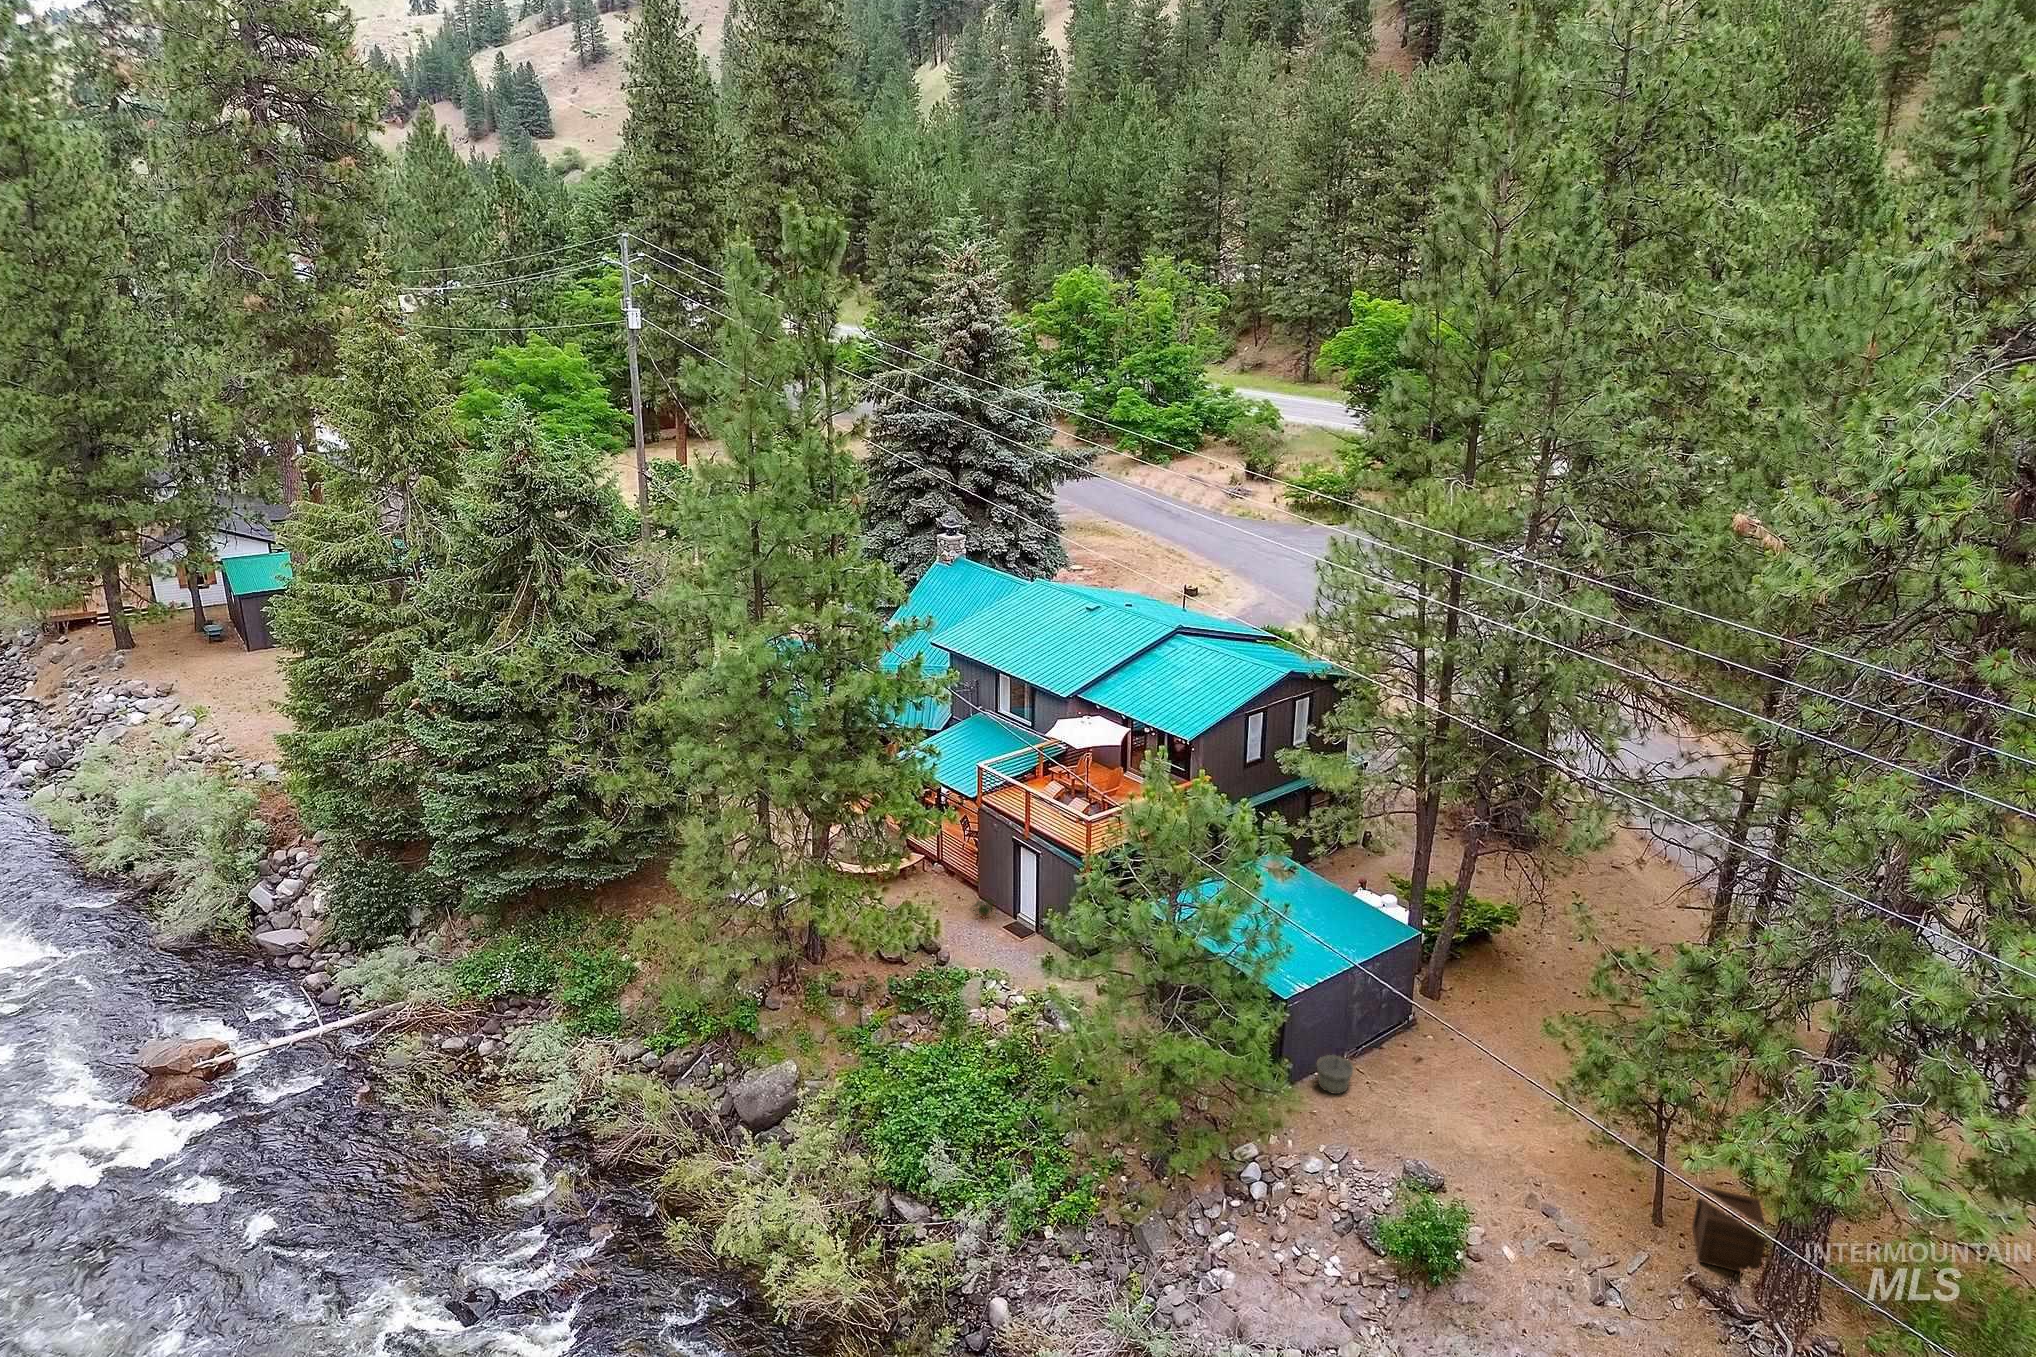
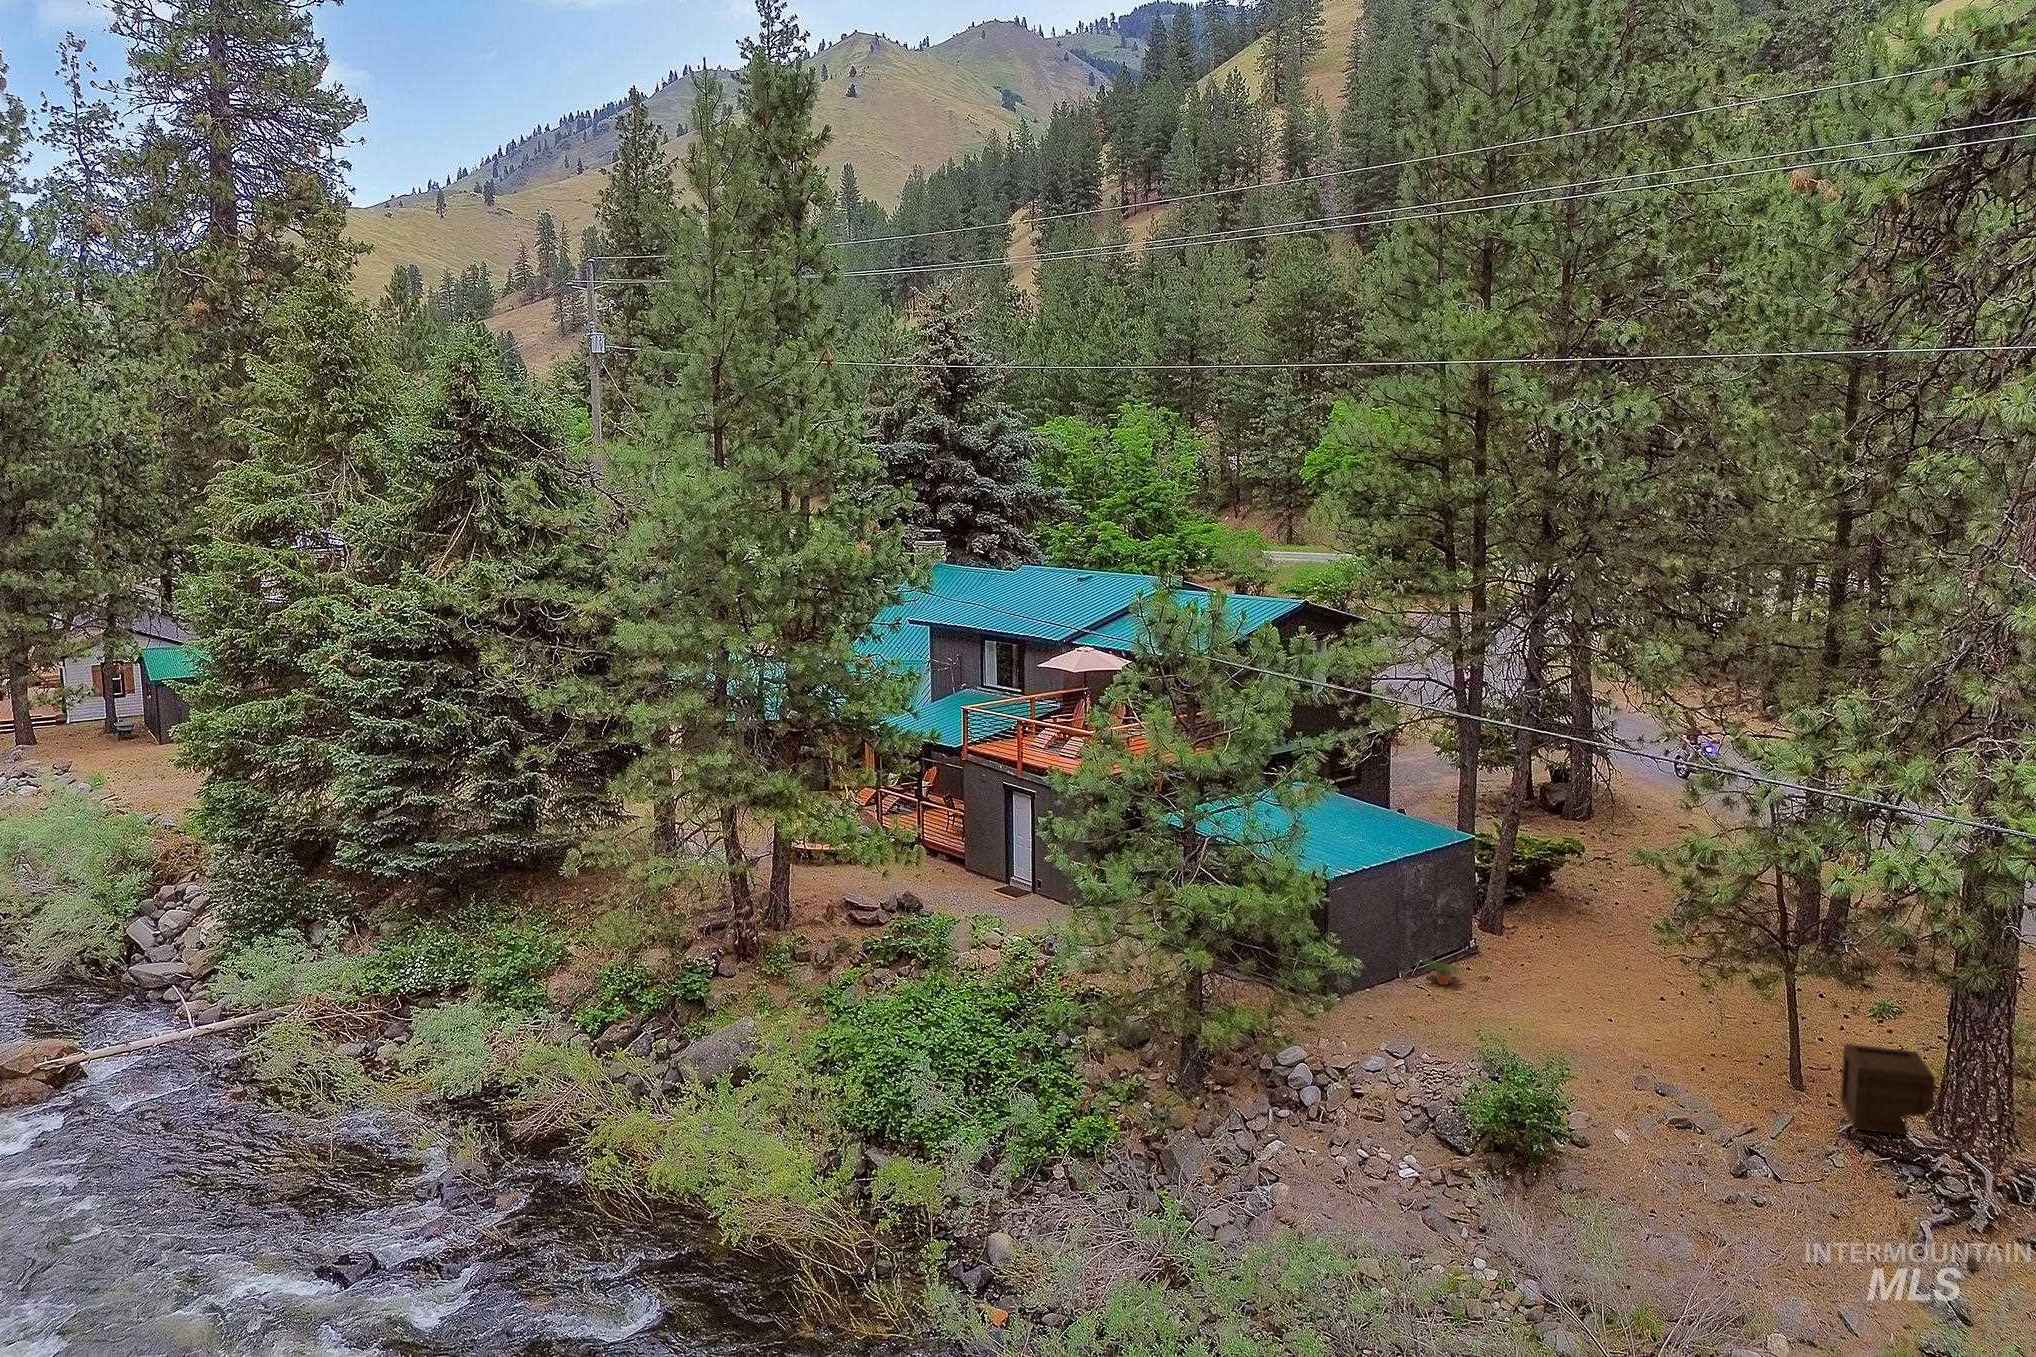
potted plant: present [973,899,996,918] -> present [1423,960,1460,985]
wooden bucket: present [1317,1055,1354,1094] -> none [1368,968,1413,1011]

